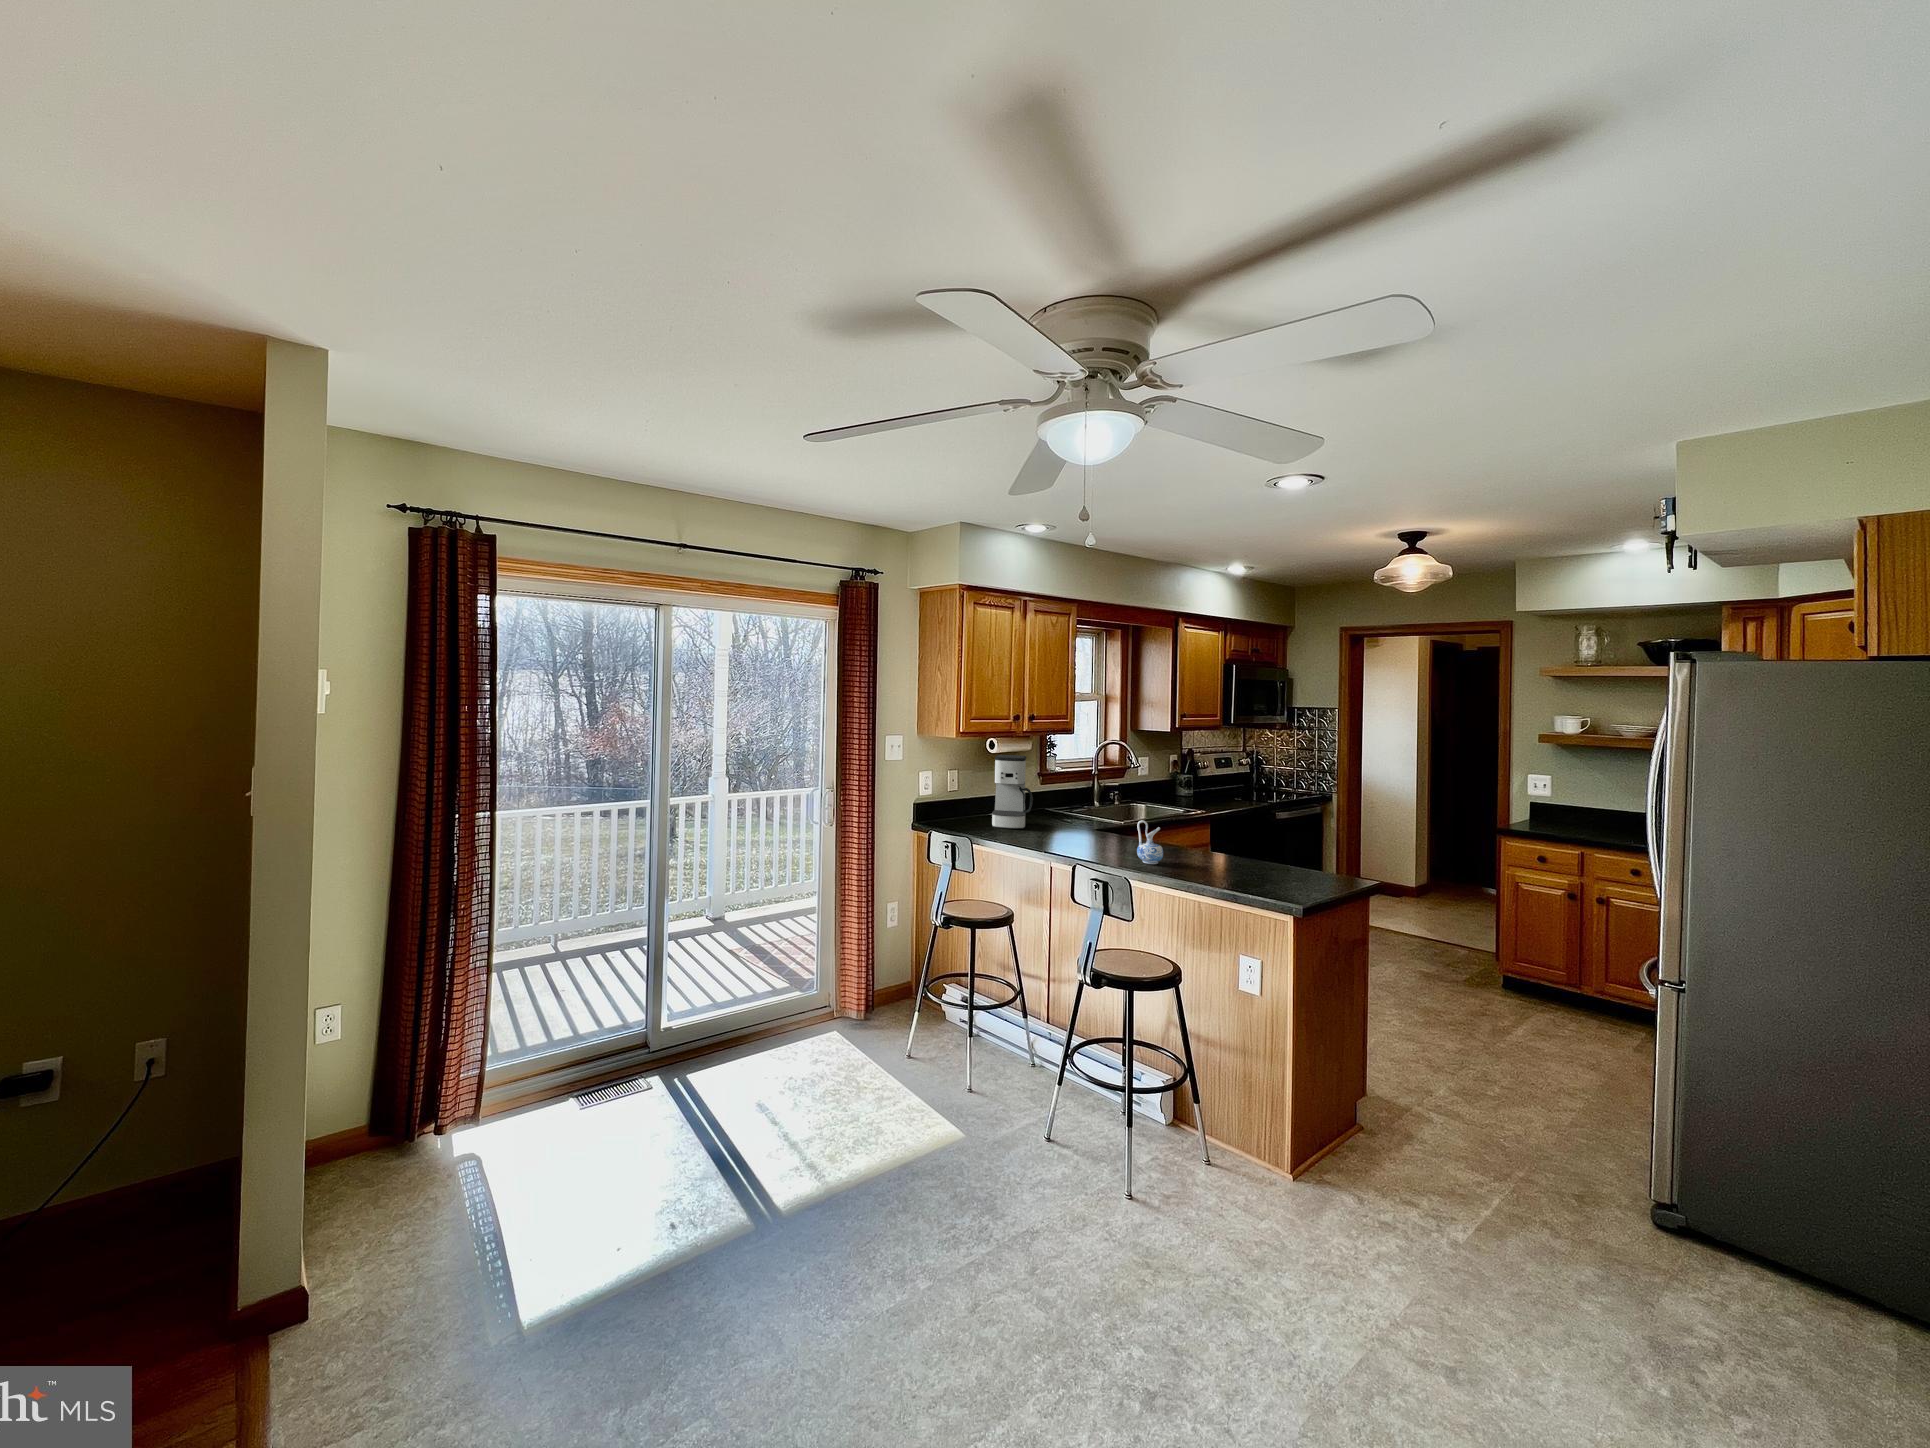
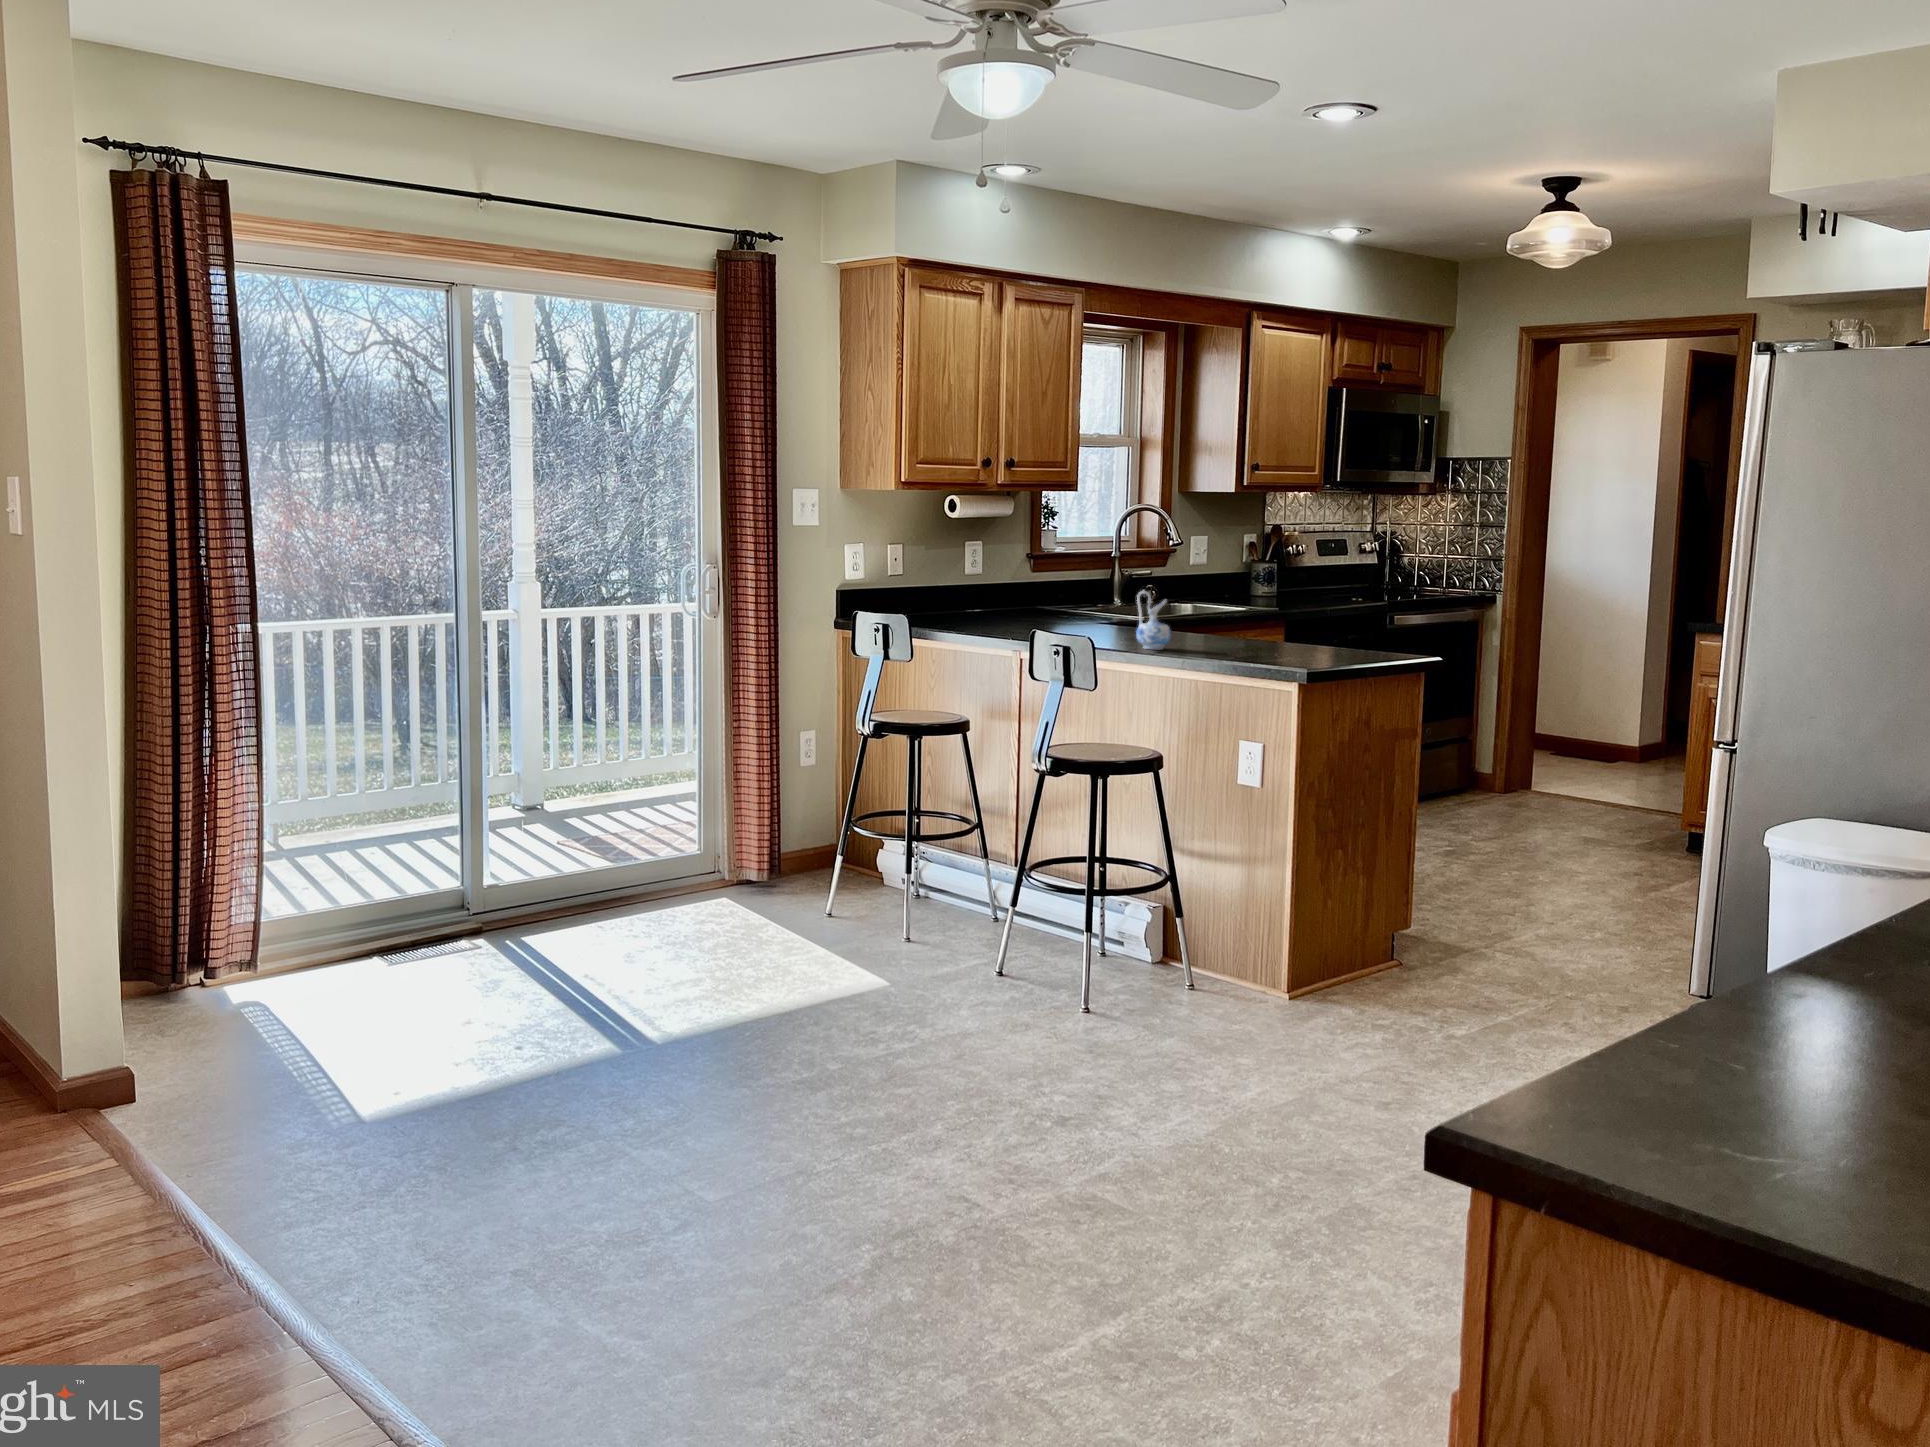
coffee maker: present [992,755,1033,829] -> none [947,516,1006,620]

